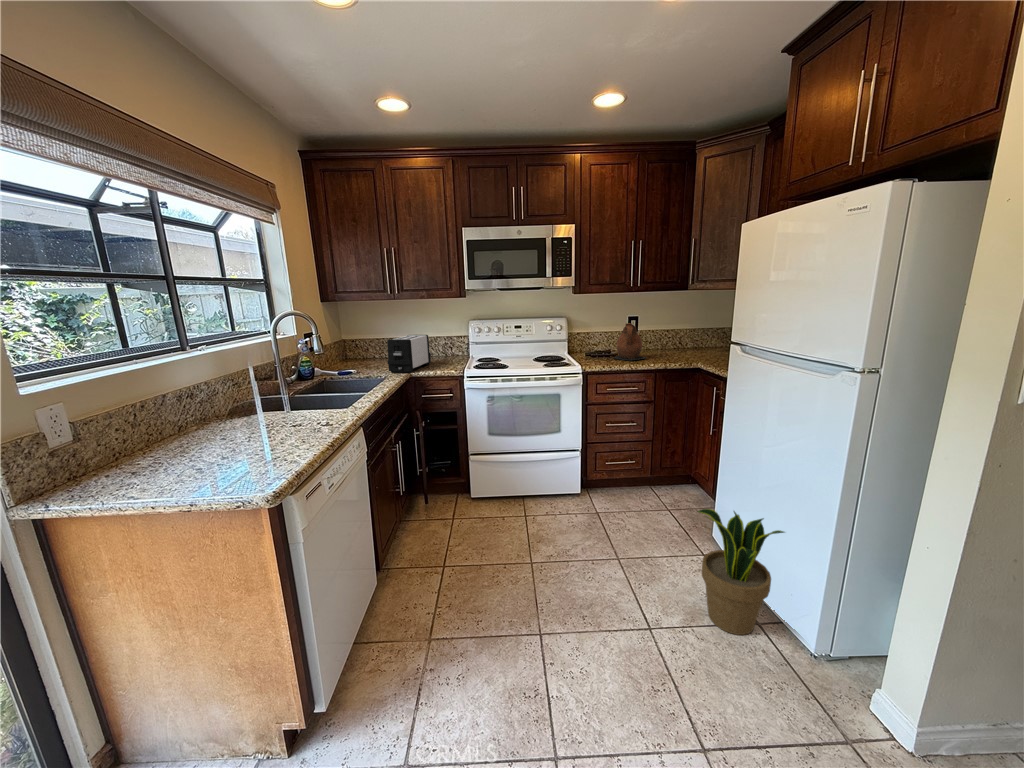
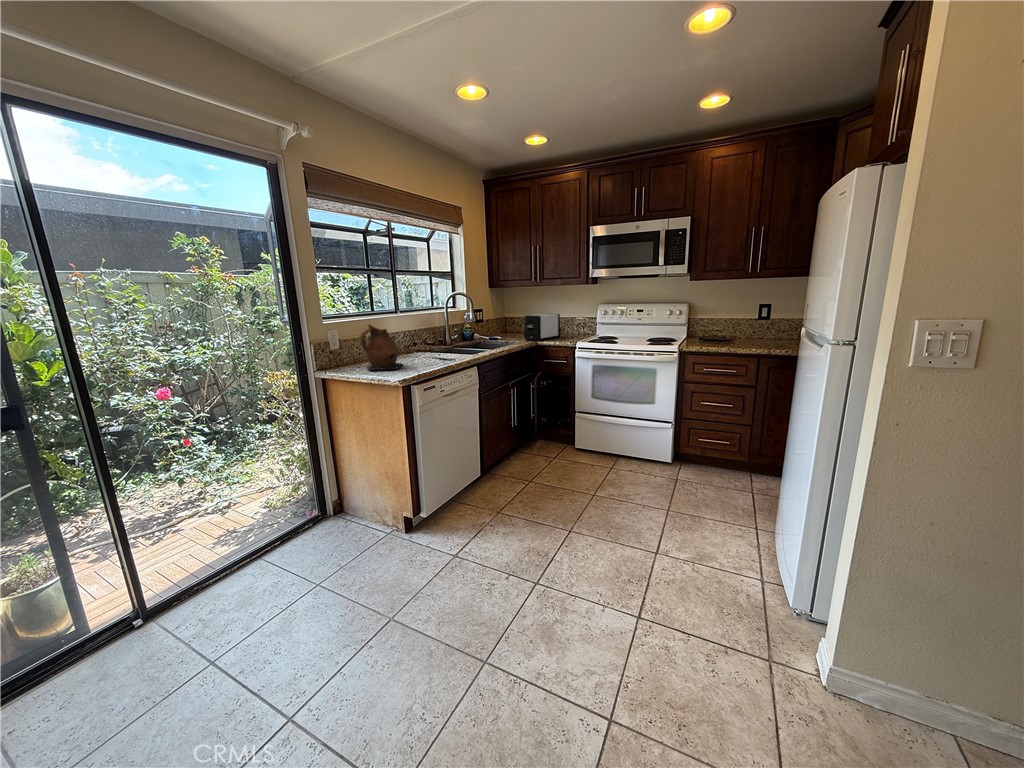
ceramic pitcher: present [614,323,646,360] -> present [361,324,402,370]
potted plant: present [697,509,784,635] -> none [708,468,782,583]

